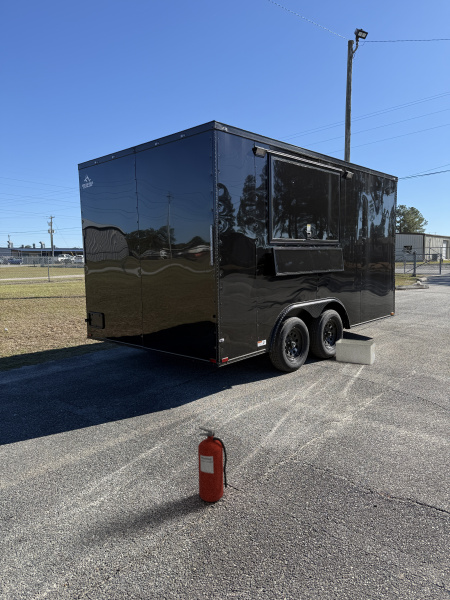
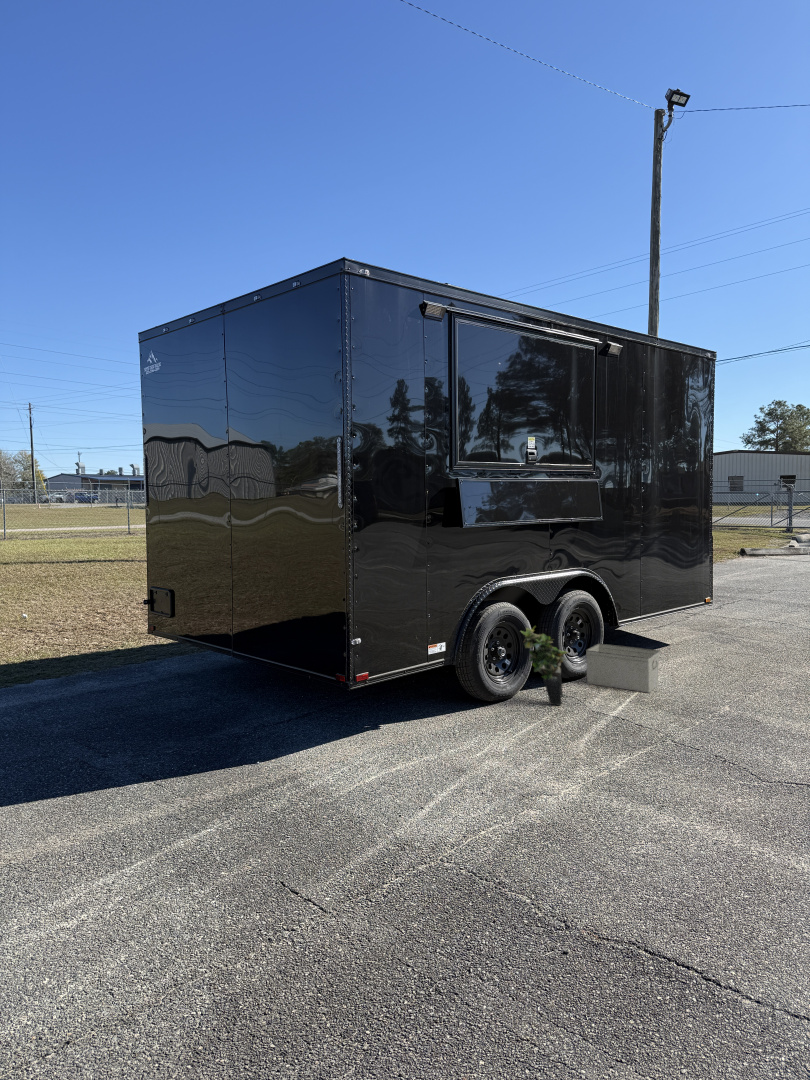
potted plant: none [304,330,331,373] -> present [521,627,568,705]
fire extinguisher: present [198,427,227,502] -> none [251,794,300,931]

